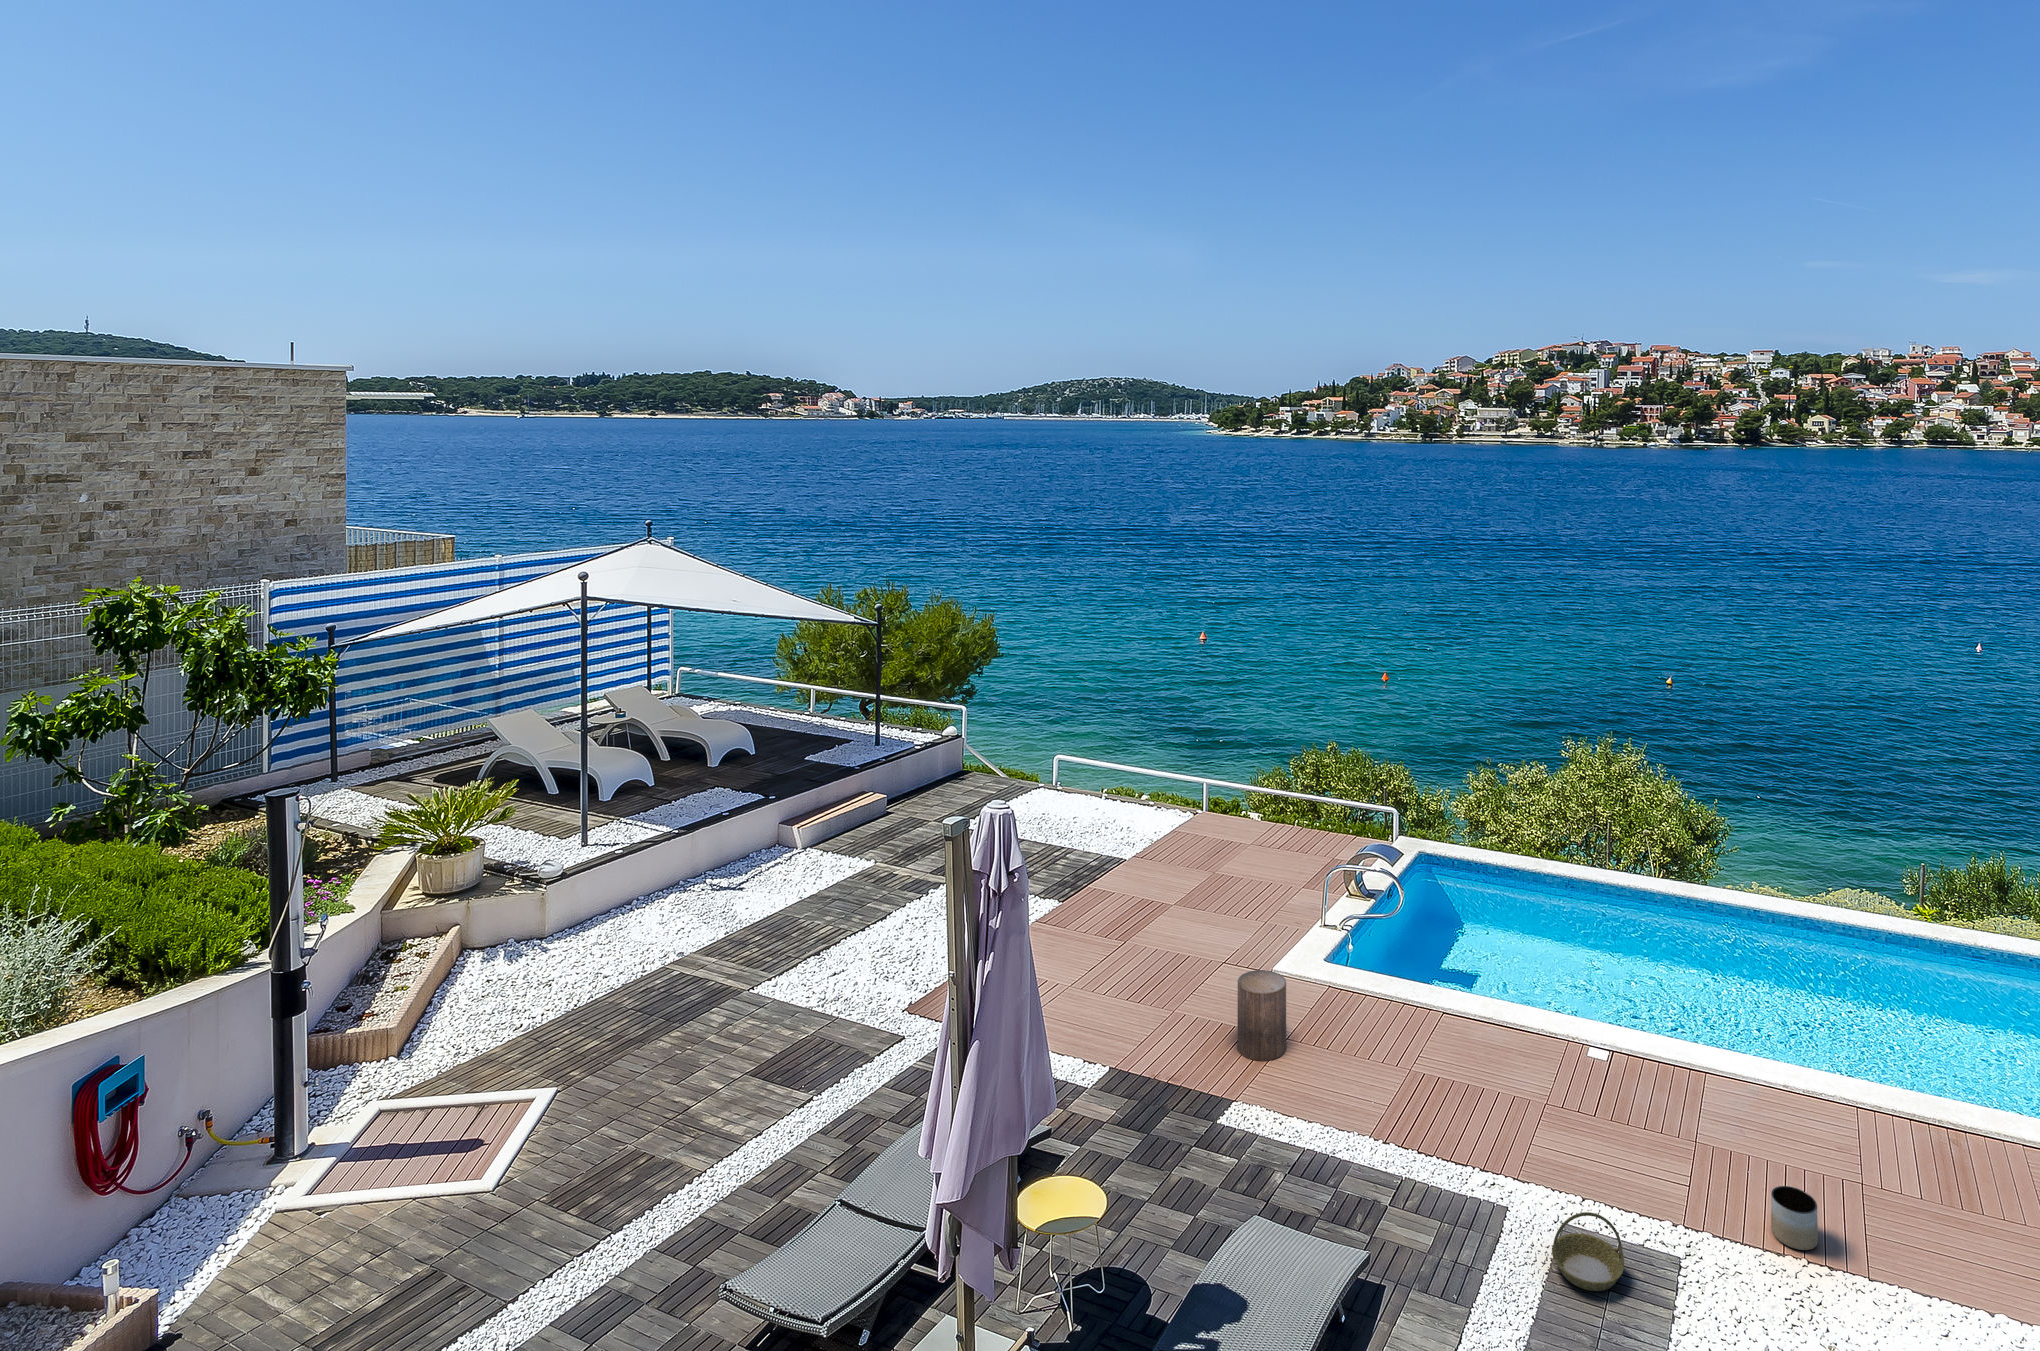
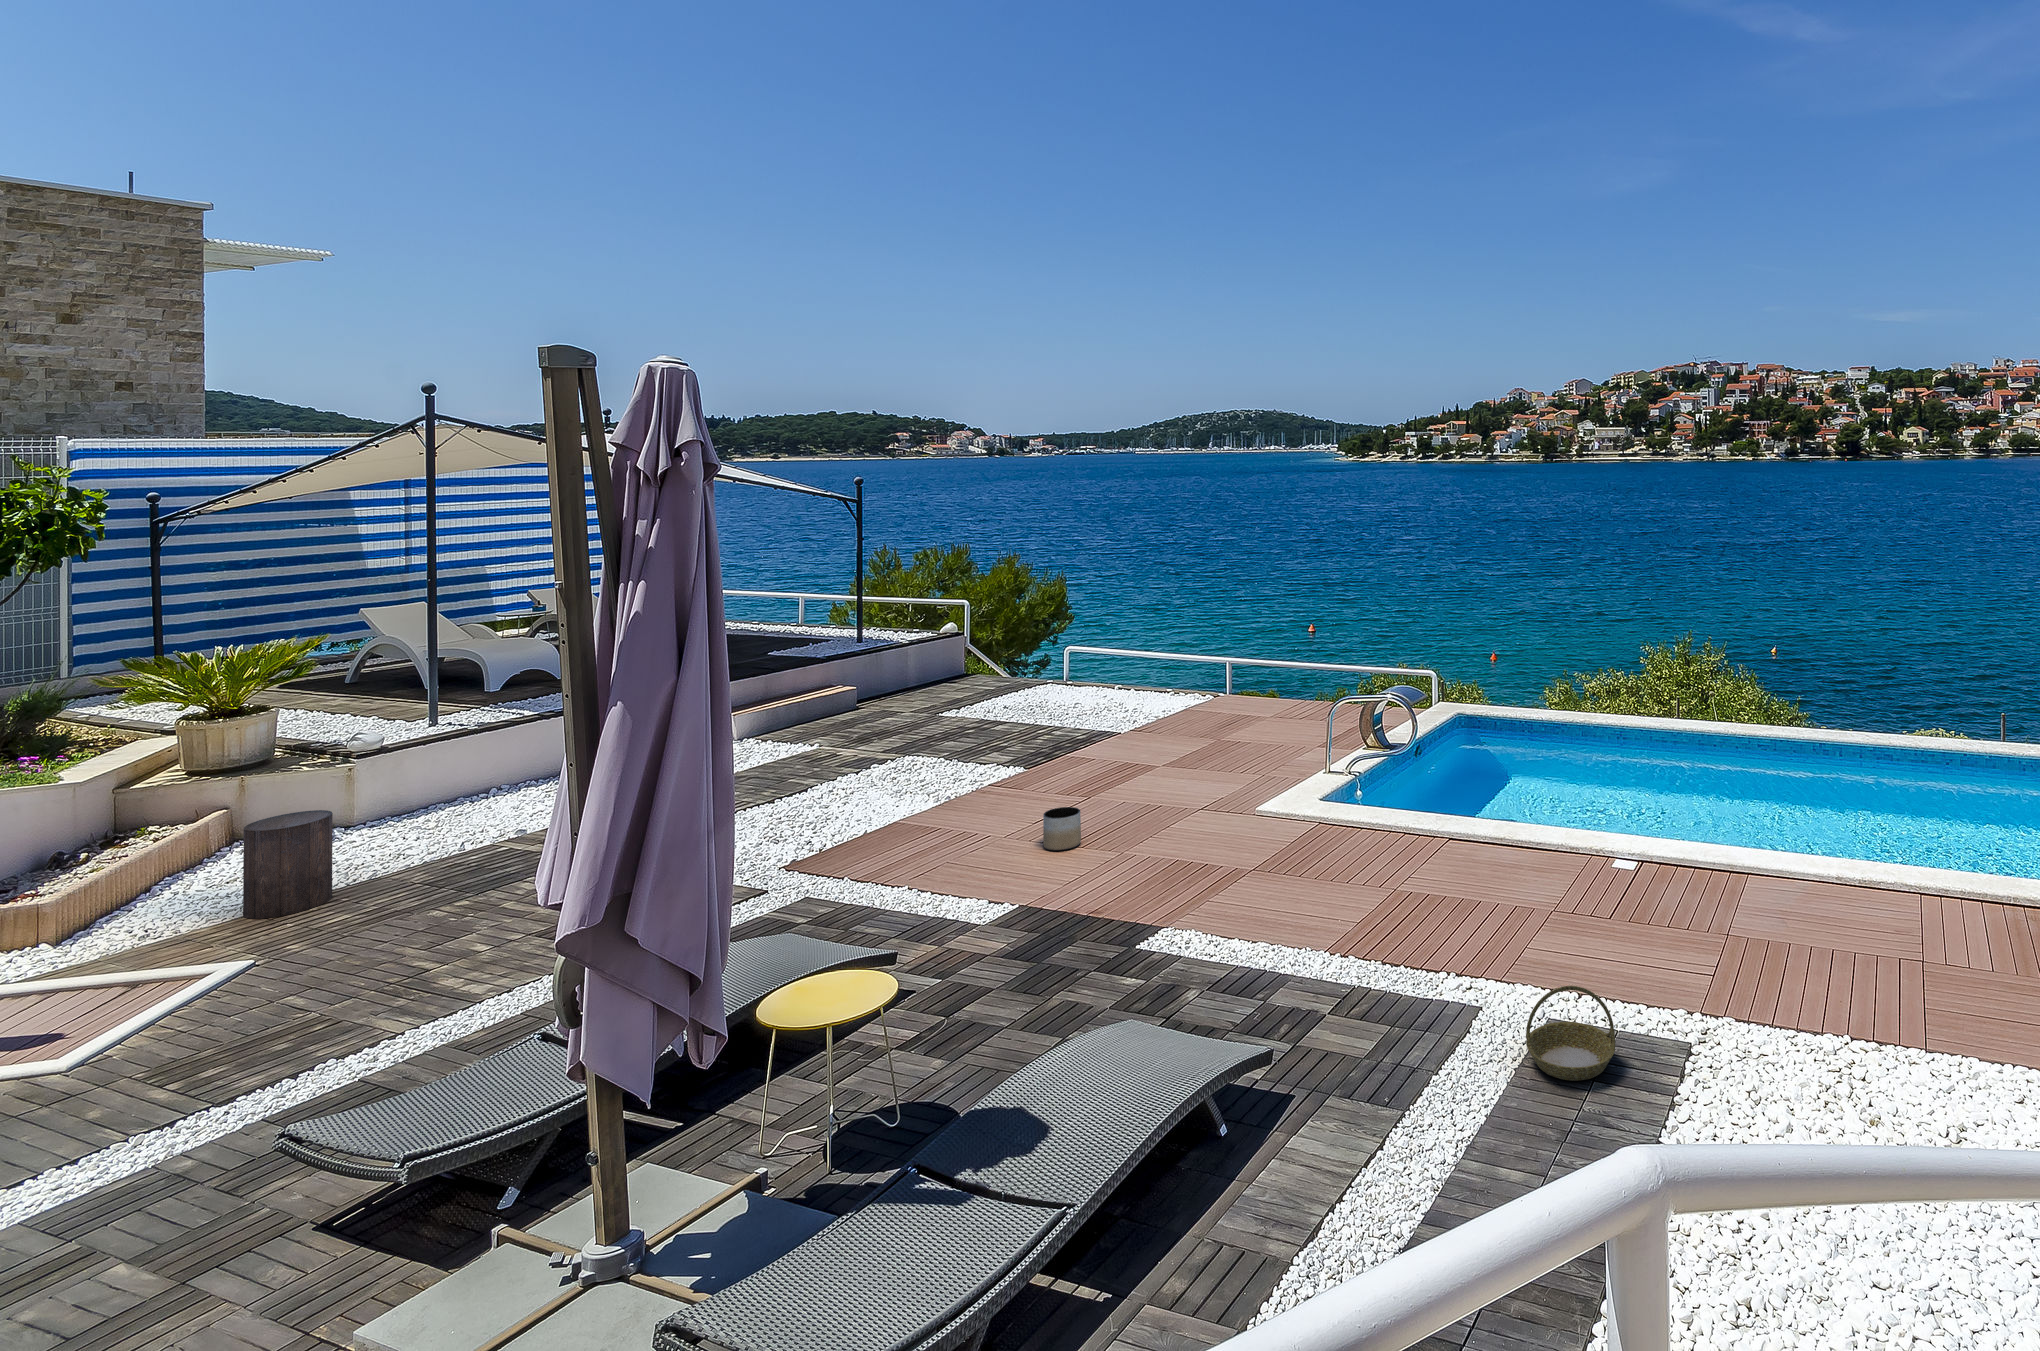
stool: present [1237,970,1286,1061] -> present [243,810,333,919]
planter: present [1771,1186,1818,1250] -> present [1043,807,1081,851]

